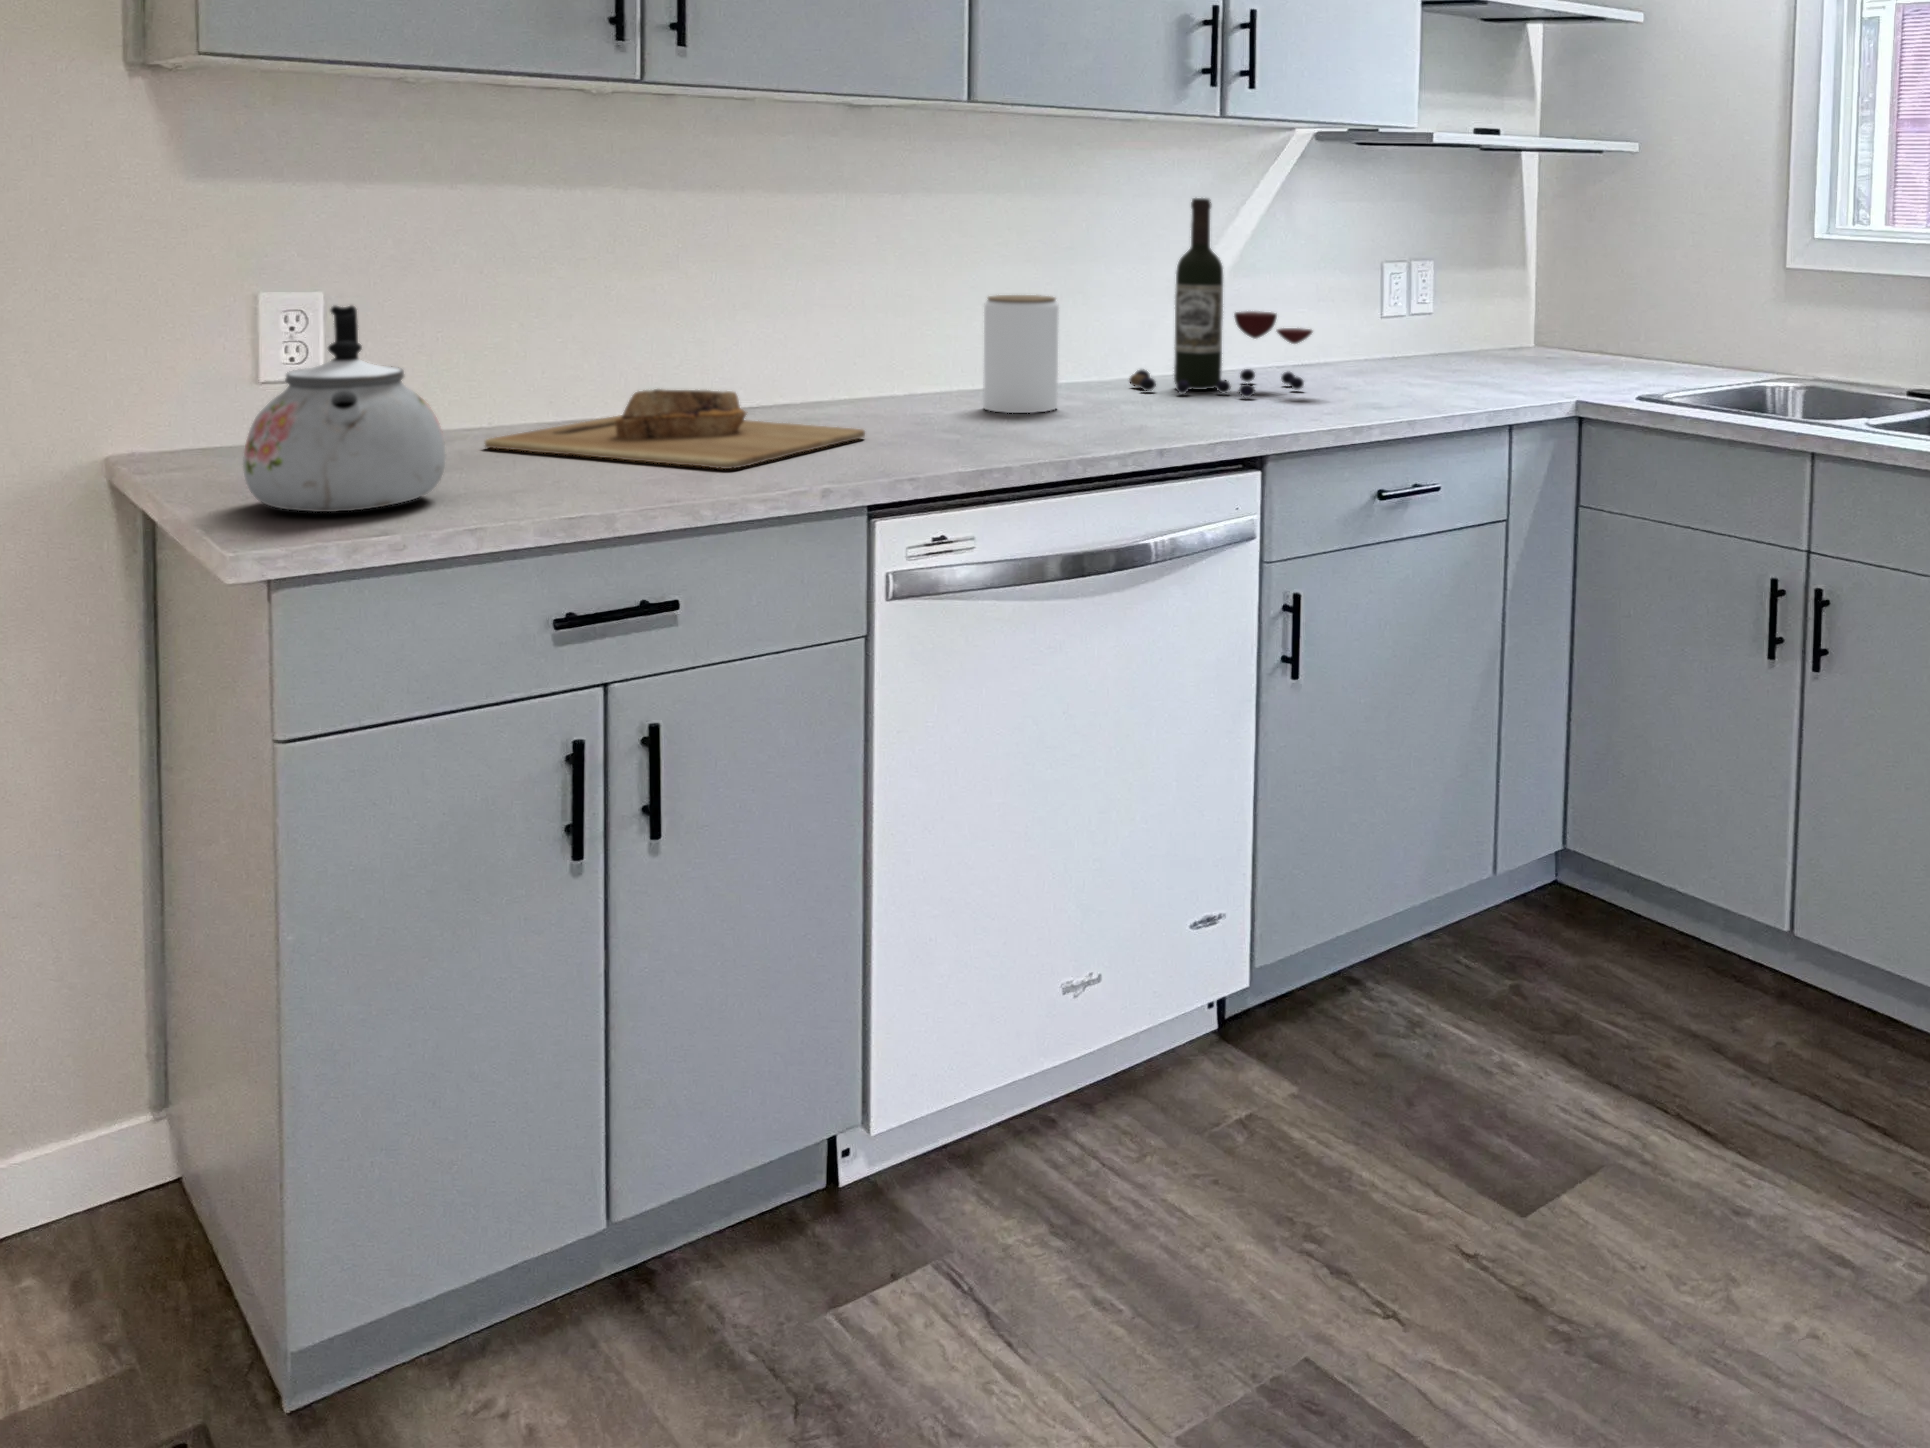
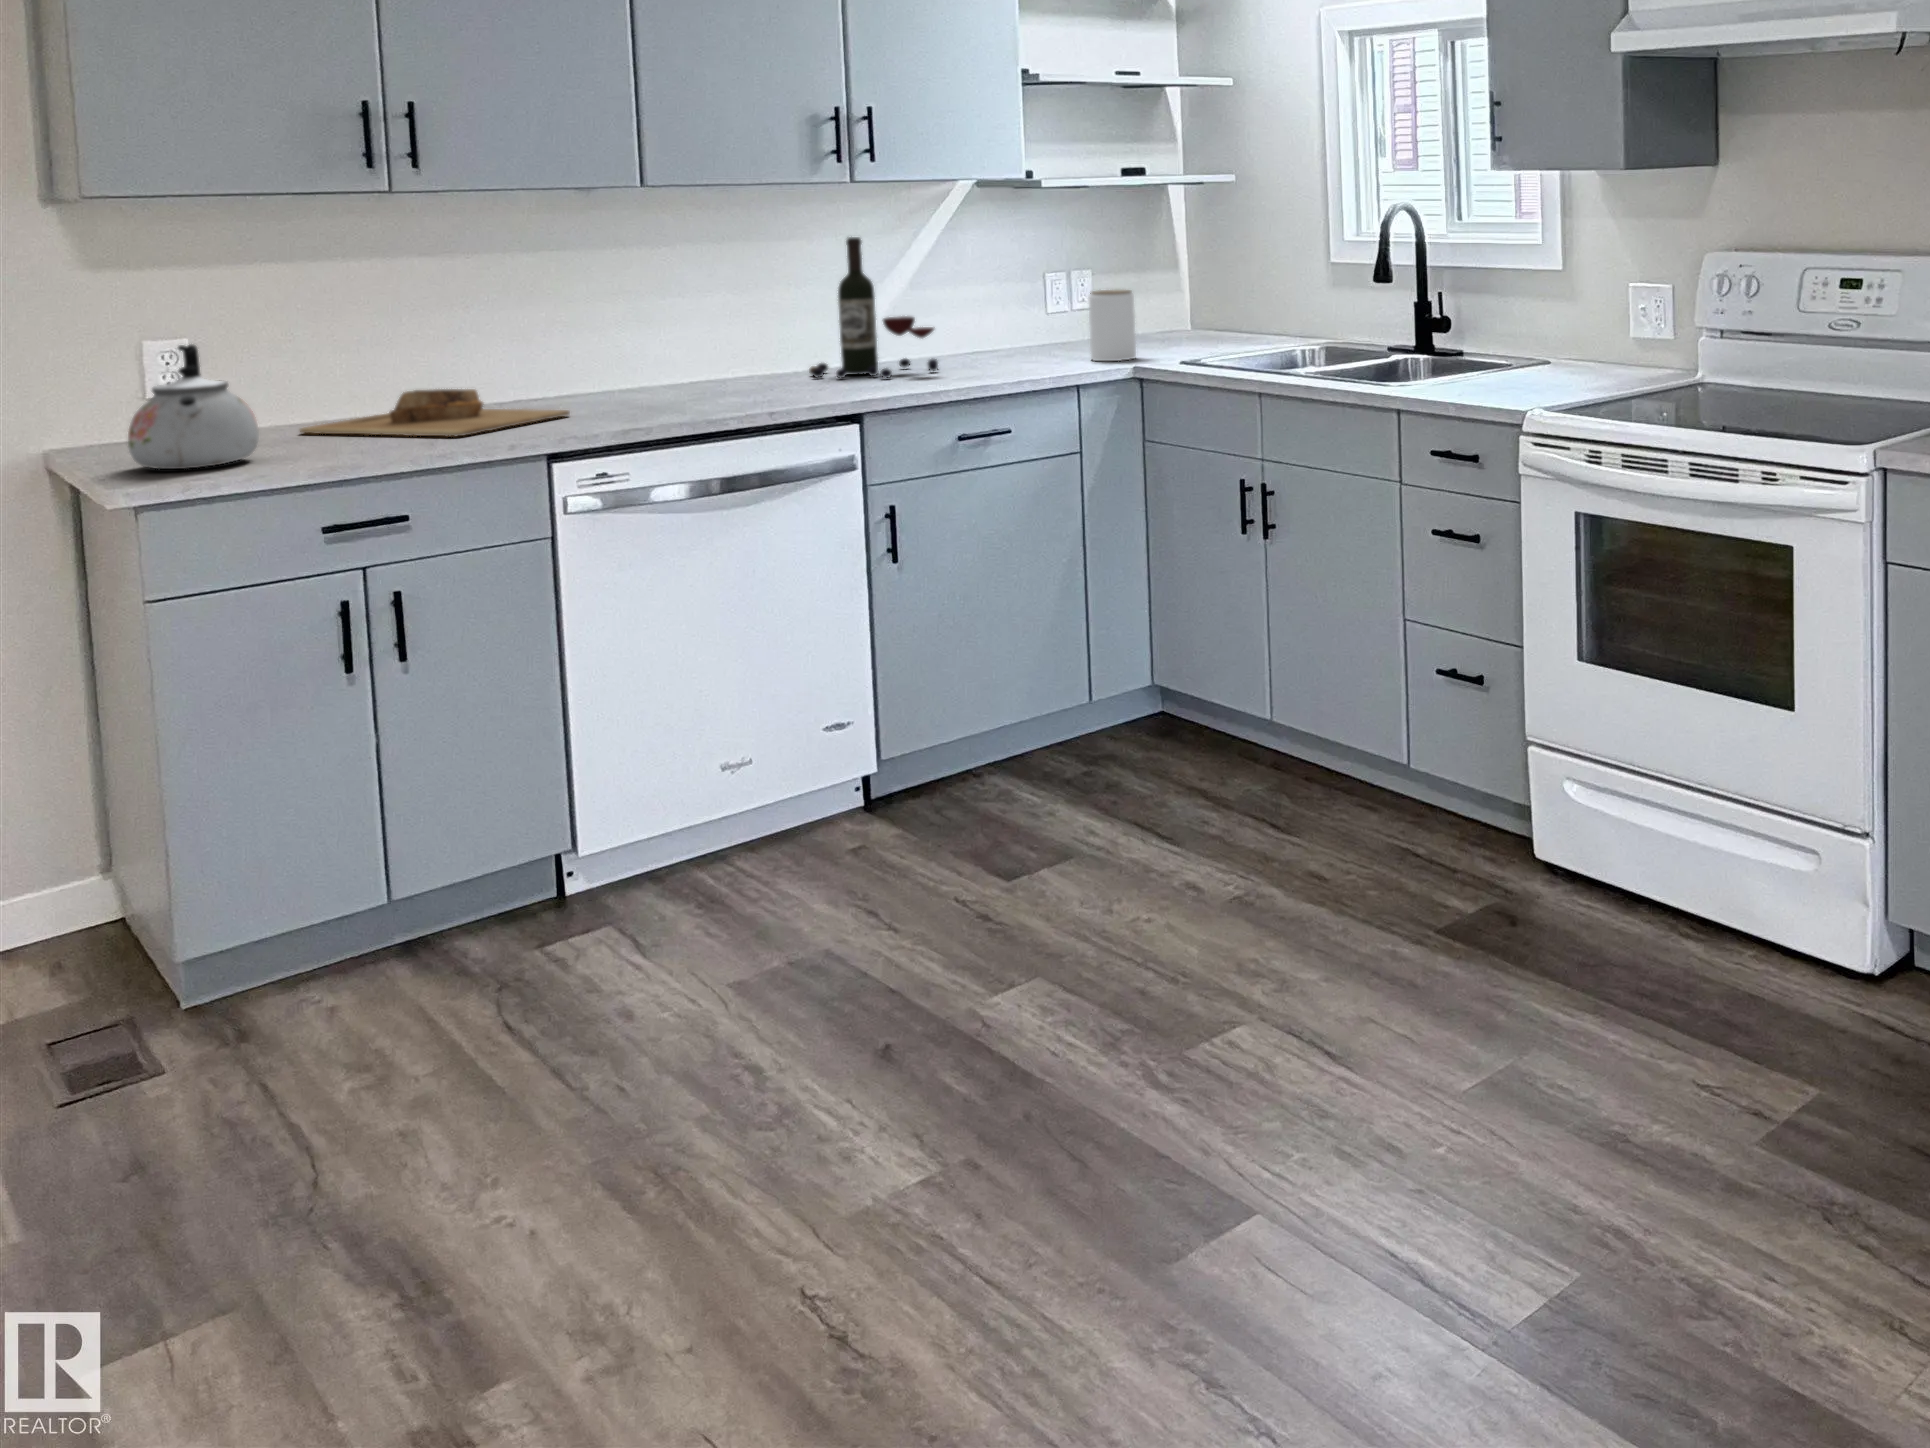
jar: present [983,295,1059,413] -> present [1088,290,1136,361]

